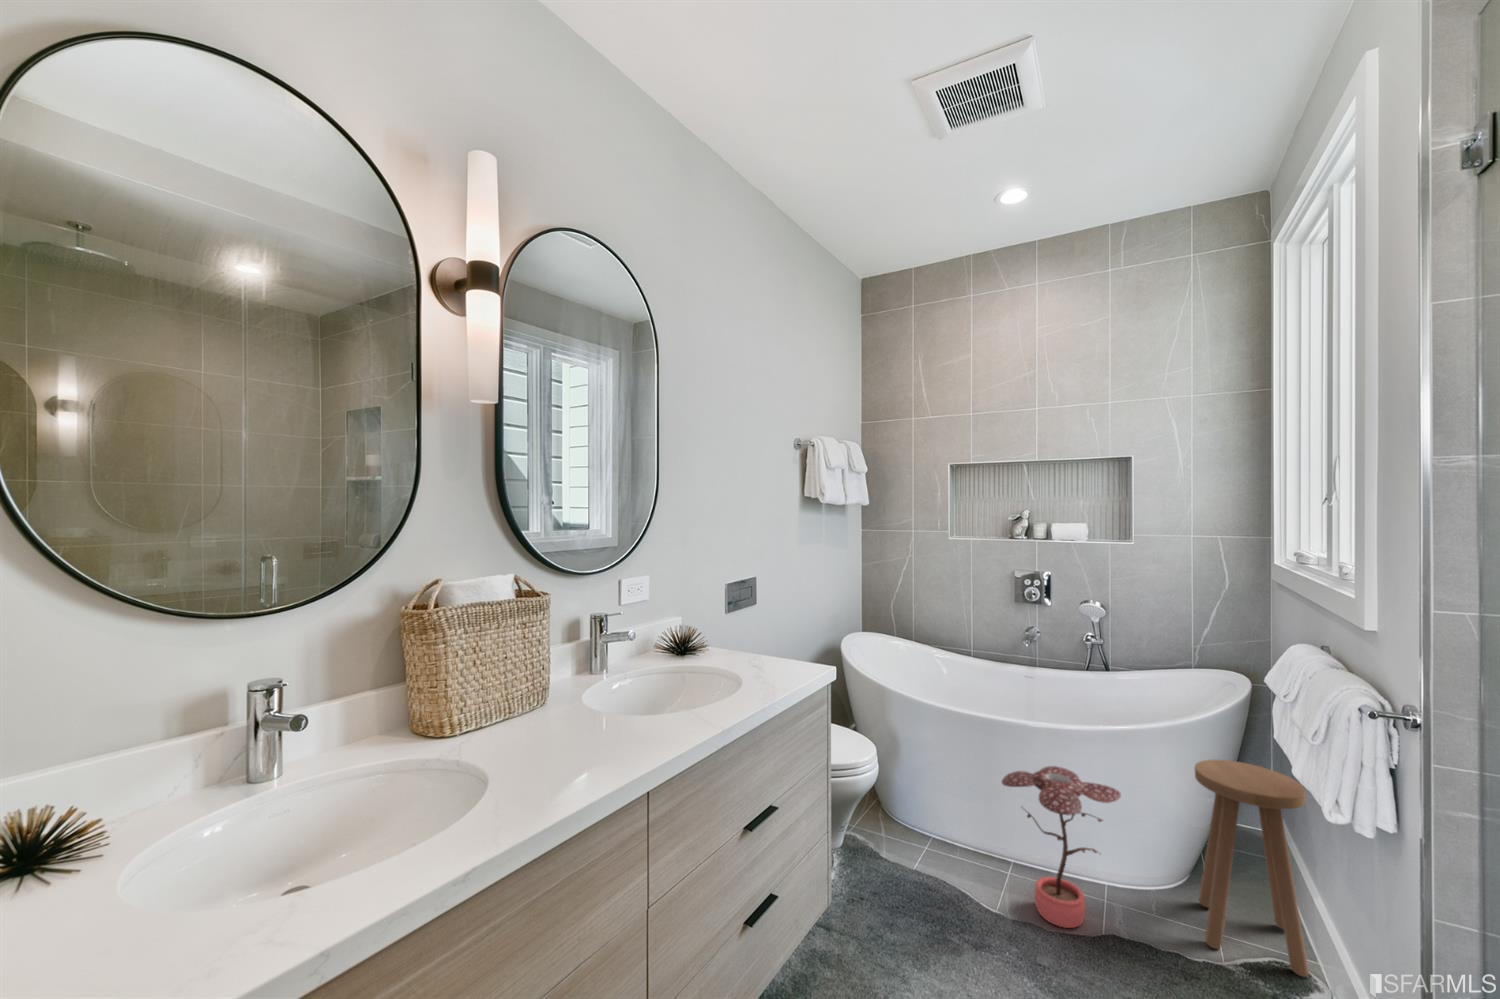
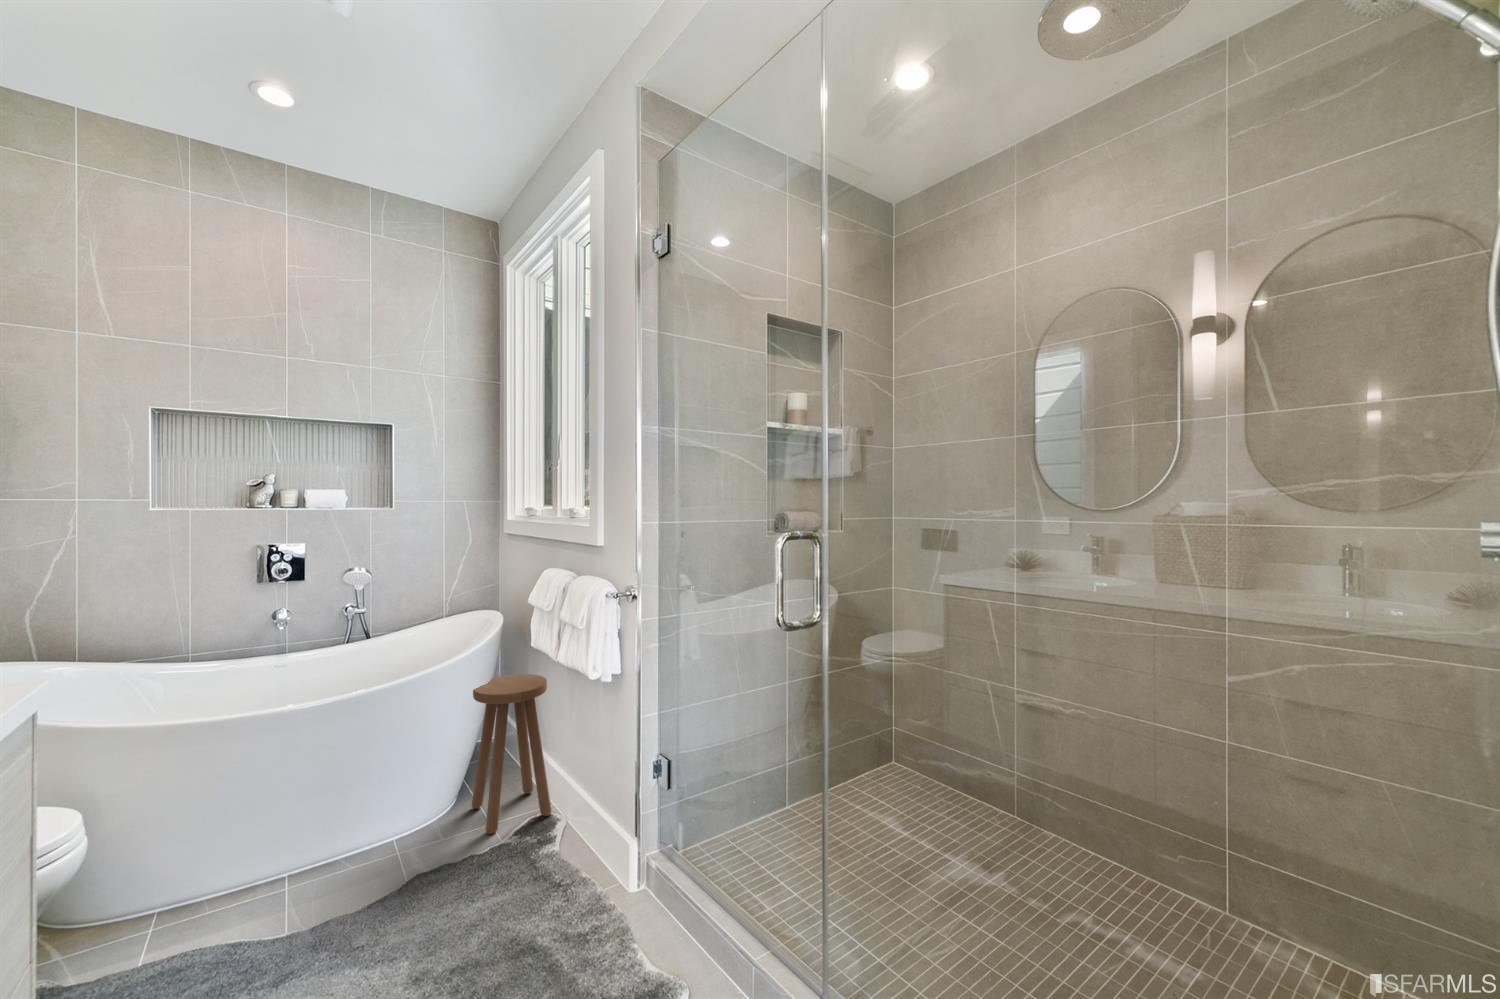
potted plant: present [1002,766,1121,928] -> none [289,735,422,905]

